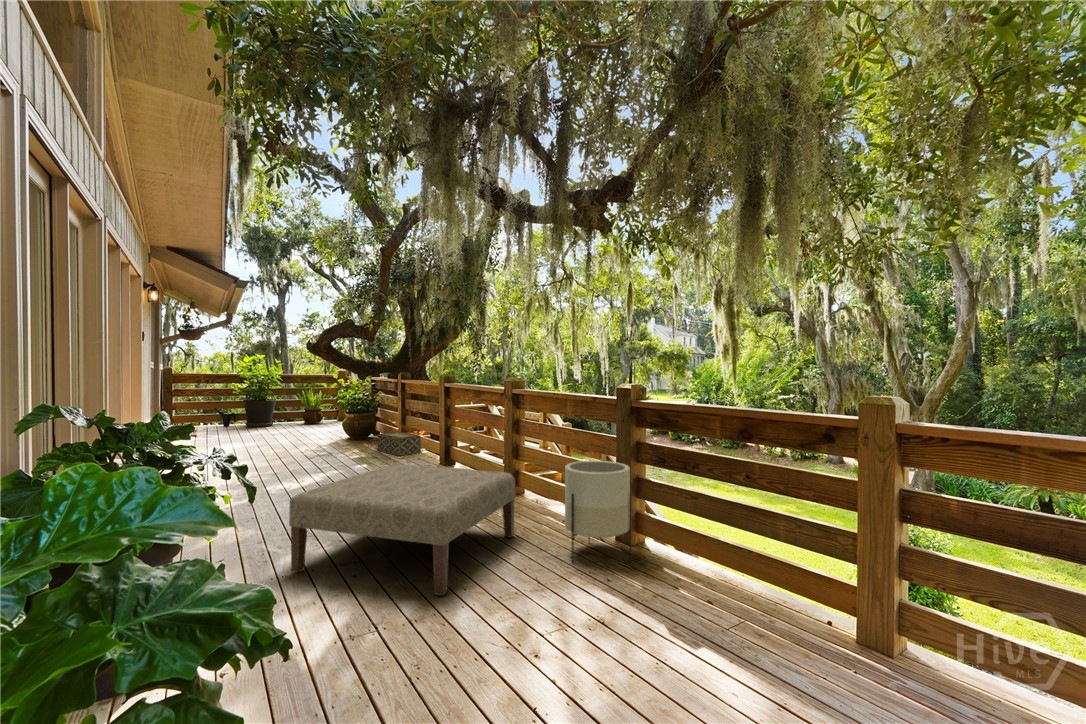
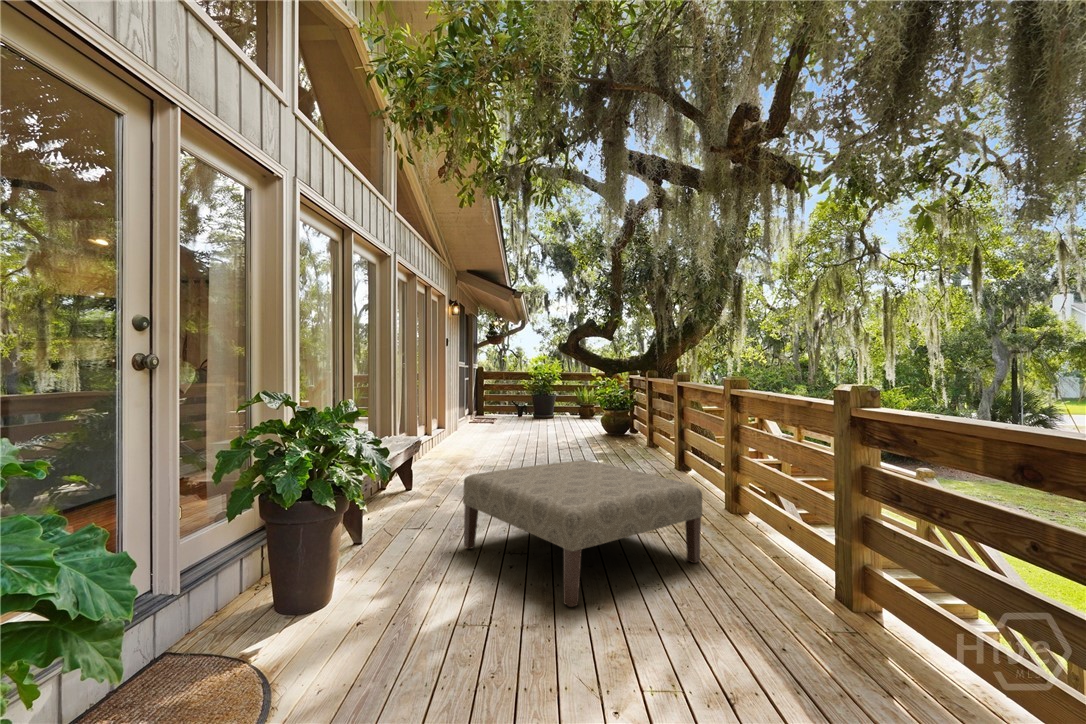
woven basket: present [378,432,421,456] -> none [623,432,664,457]
planter: present [565,461,632,563] -> none [748,483,846,631]

